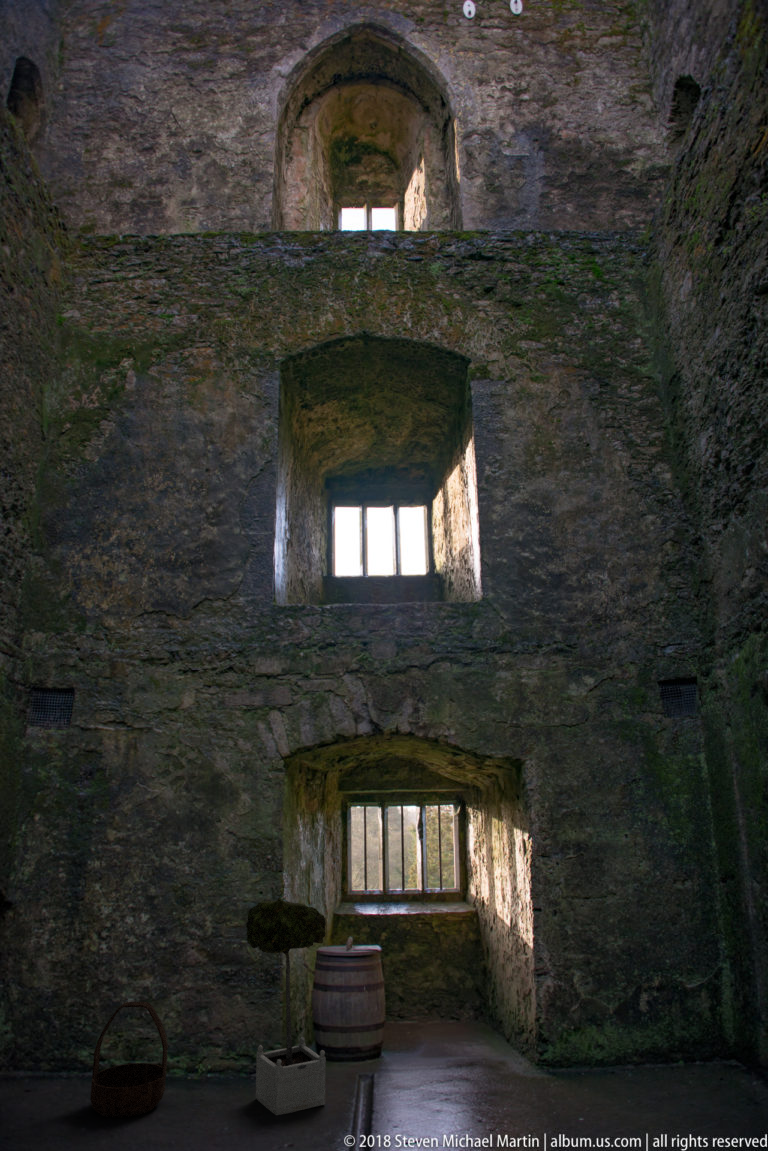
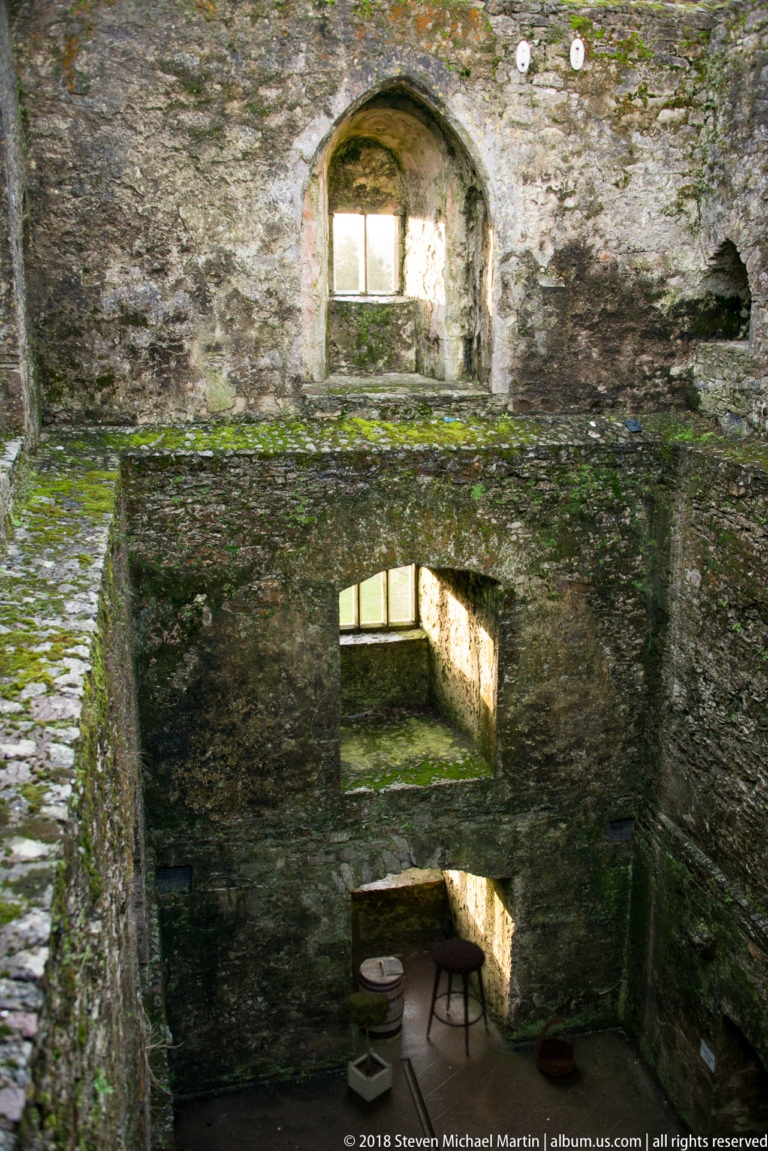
stool: none [412,903,518,1091] -> present [426,938,488,1053]
basket: present [90,1002,168,1118] -> present [535,1017,575,1076]

